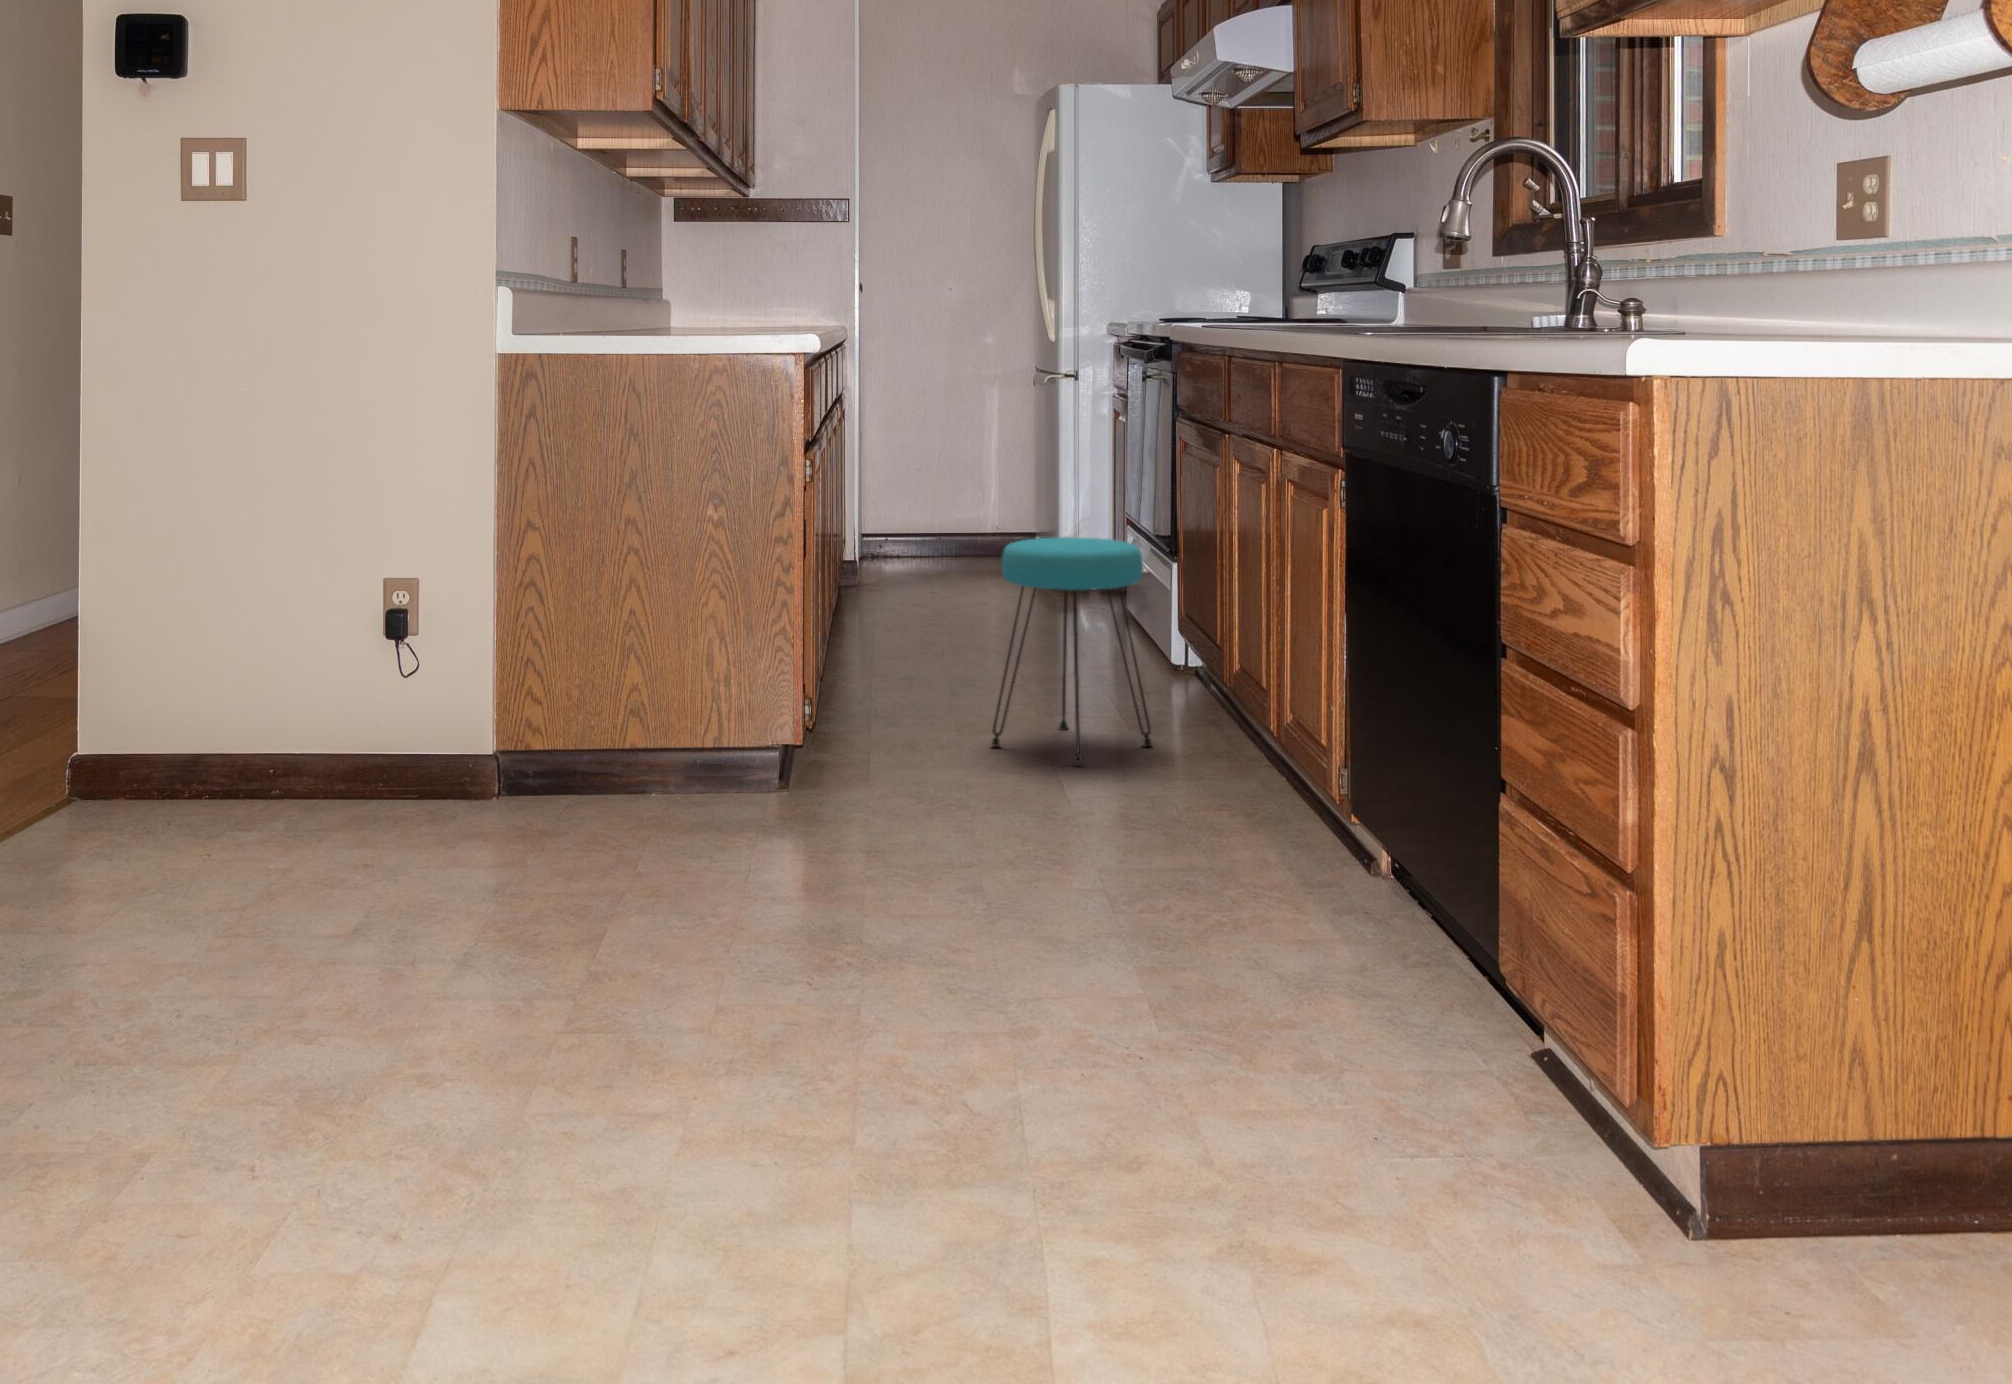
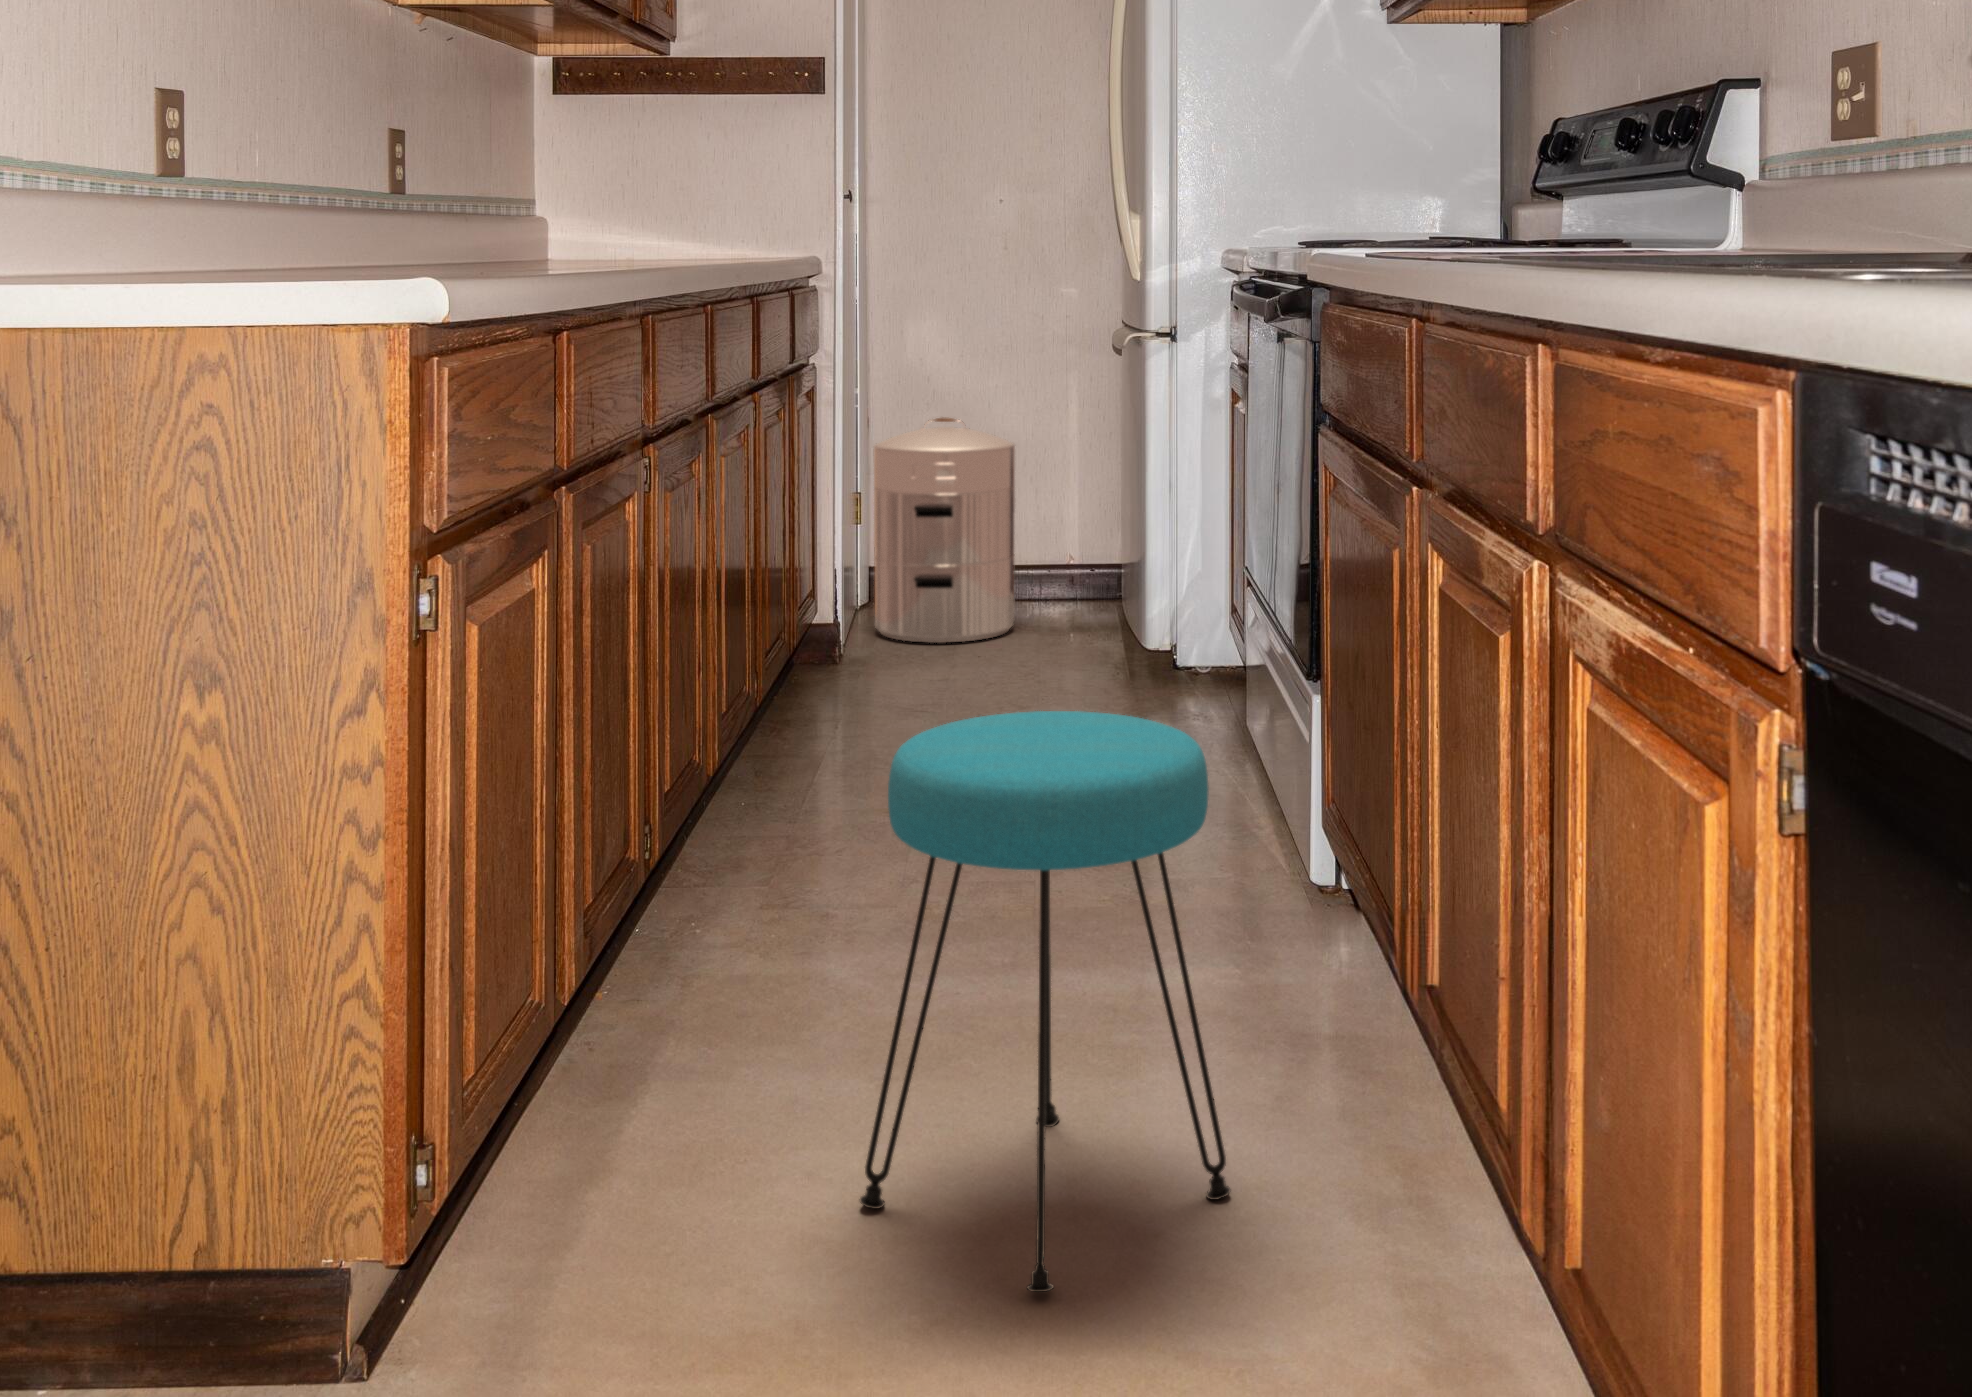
waste bin: none [875,431,965,573] -> present [874,417,1015,643]

